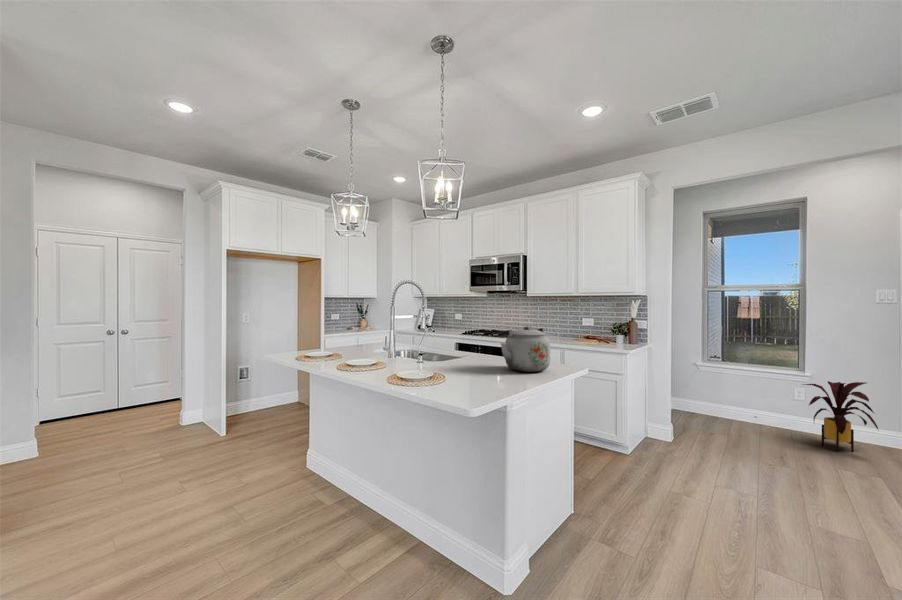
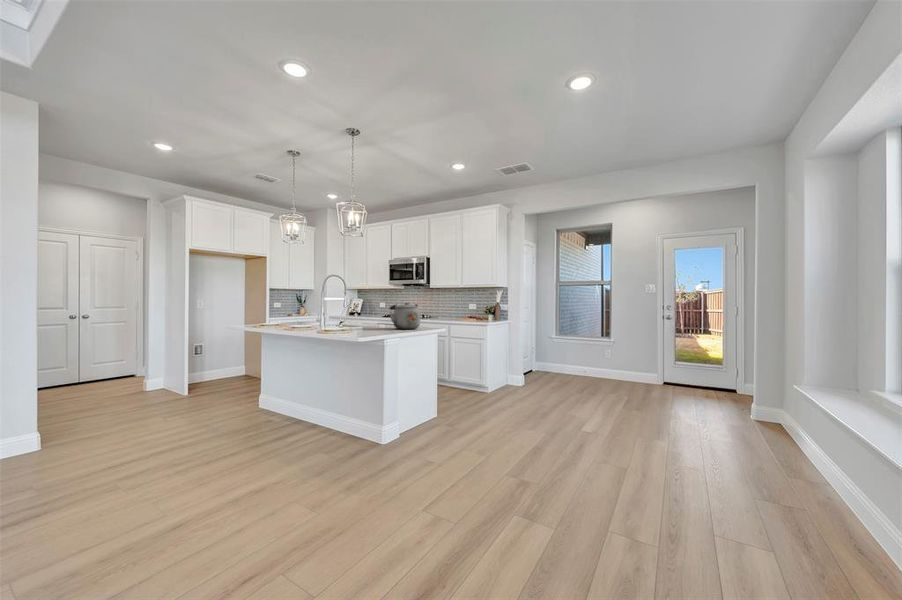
house plant: present [805,381,878,452] -> none [602,343,641,387]

